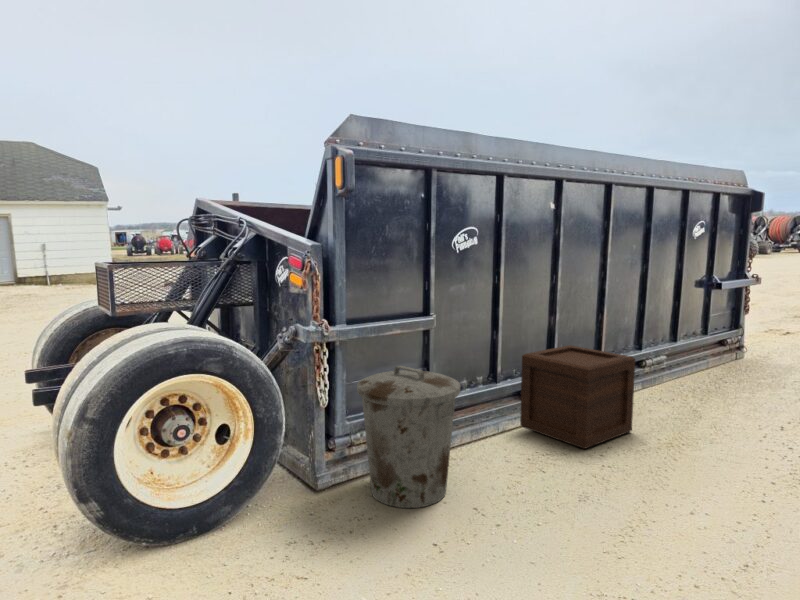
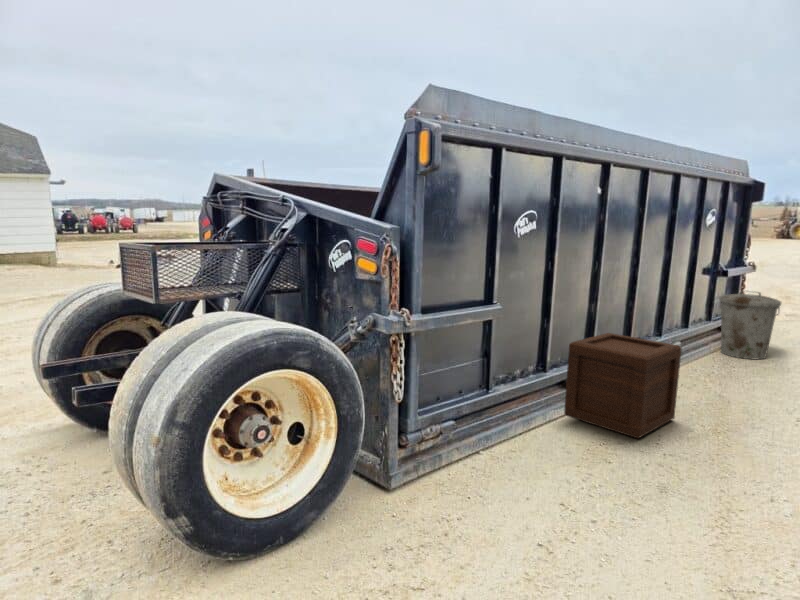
trash can: present [357,366,460,508] -> present [719,291,781,359]

